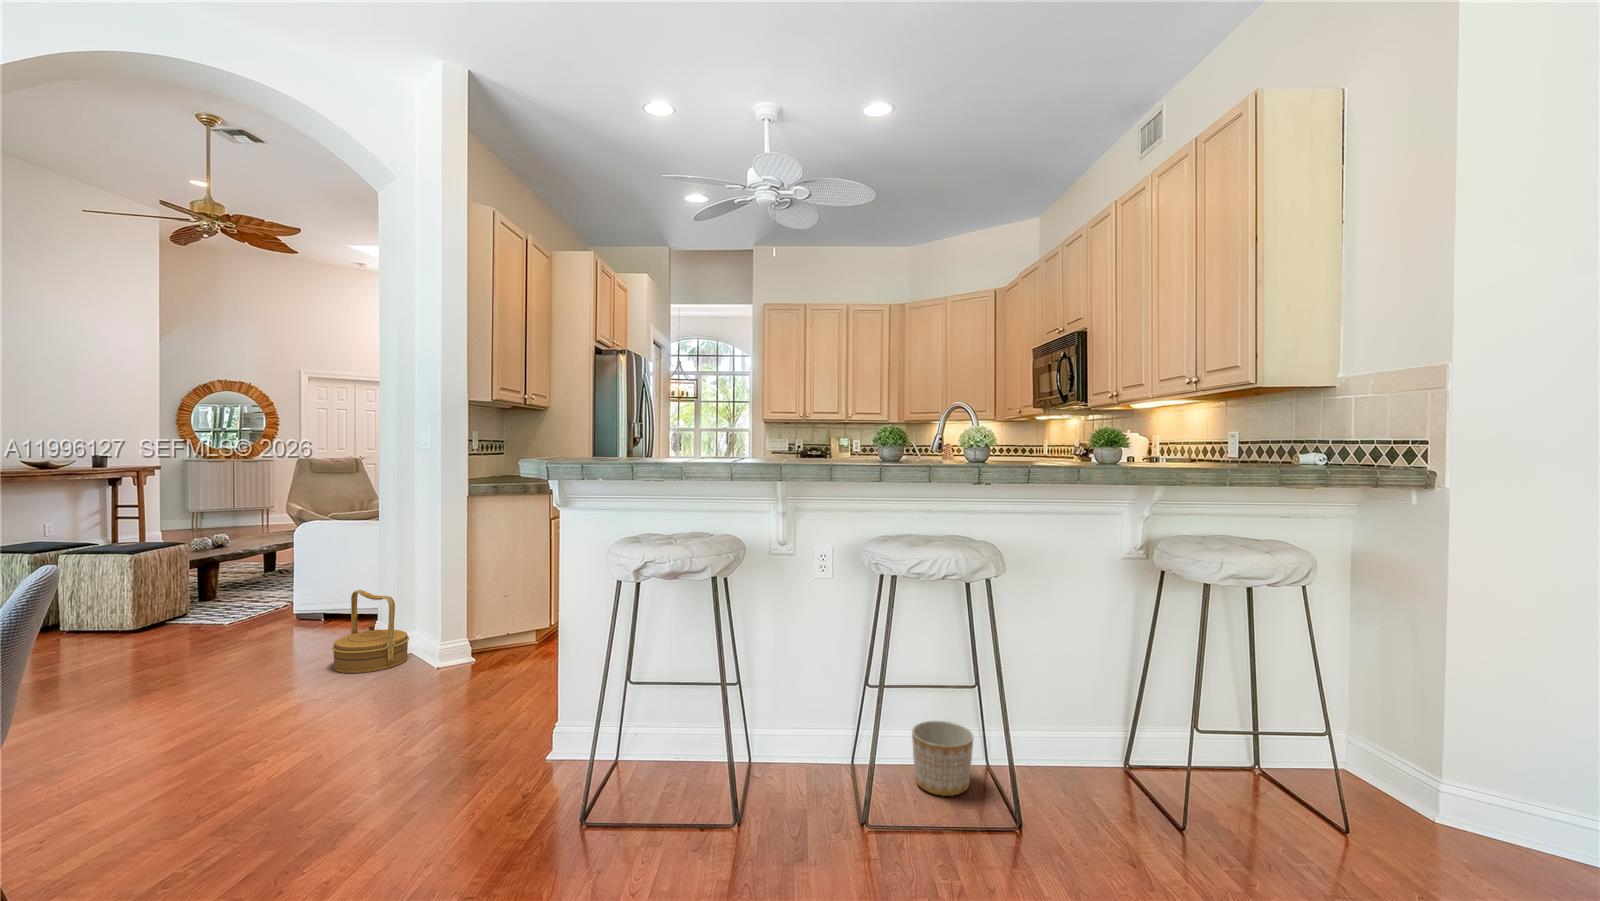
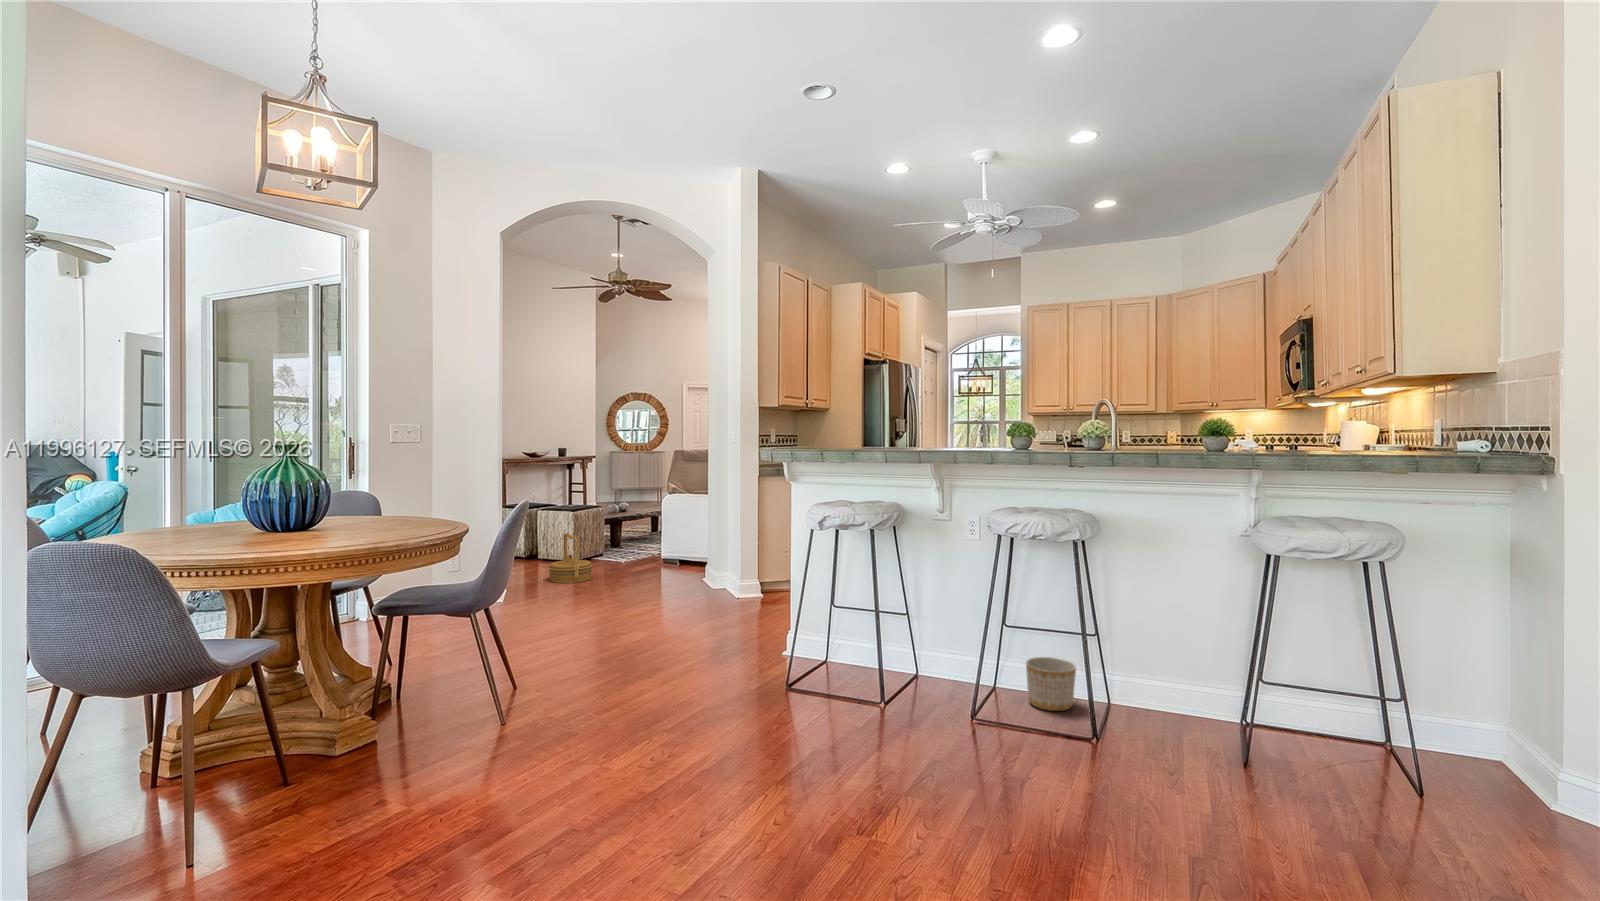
basket: present [332,590,409,673] -> present [549,533,592,583]

